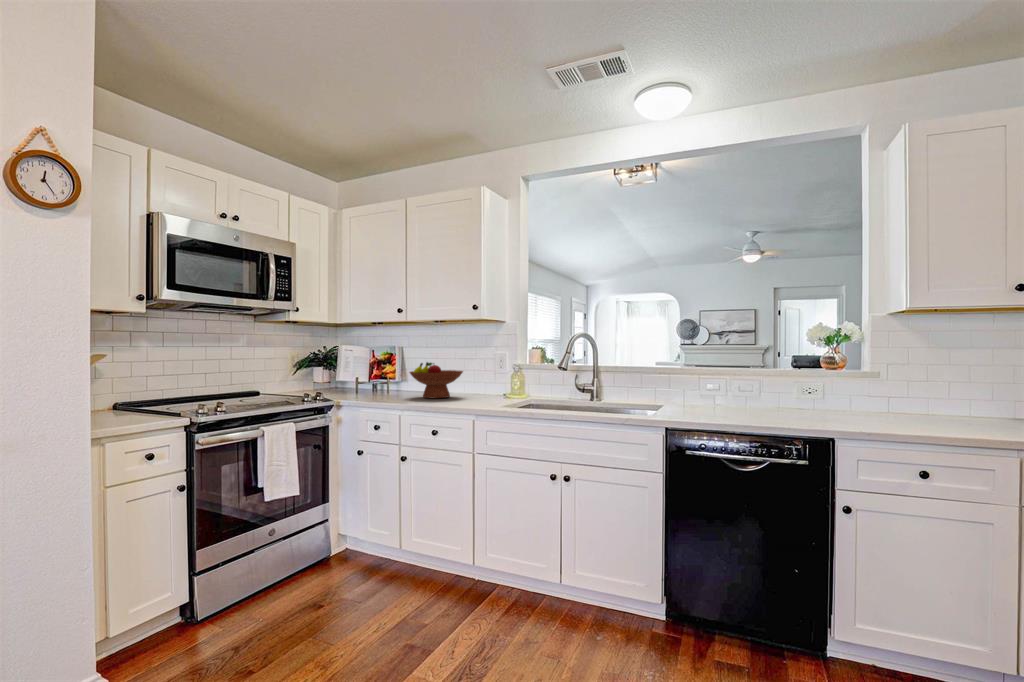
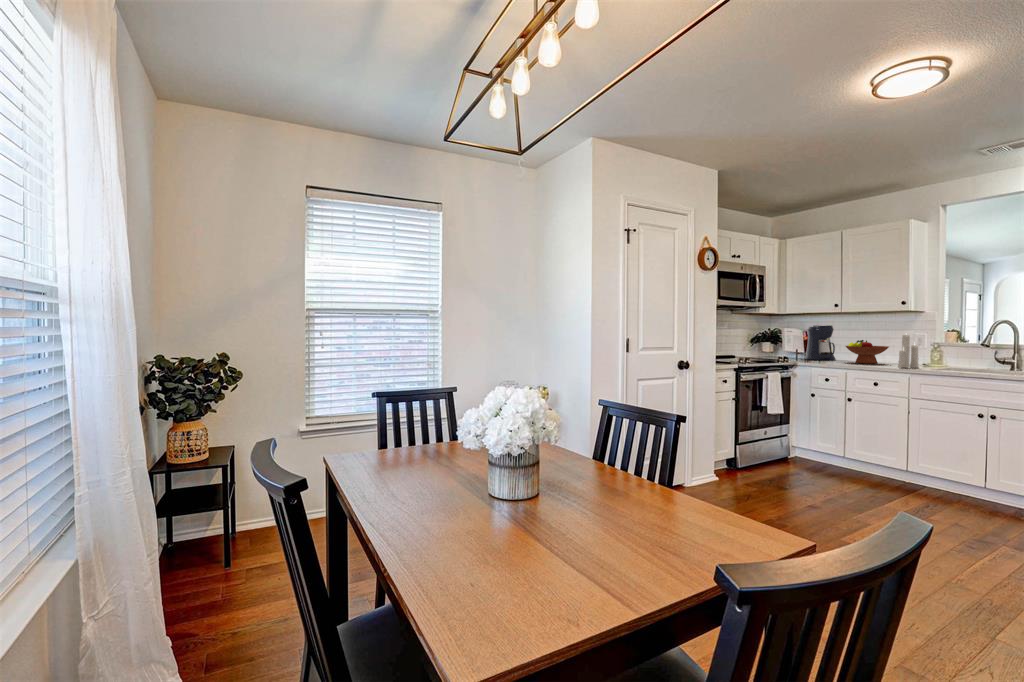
coffee maker: none [368,341,408,394] -> present [805,325,836,360]
candle: none [462,343,489,405] -> present [898,334,919,368]

